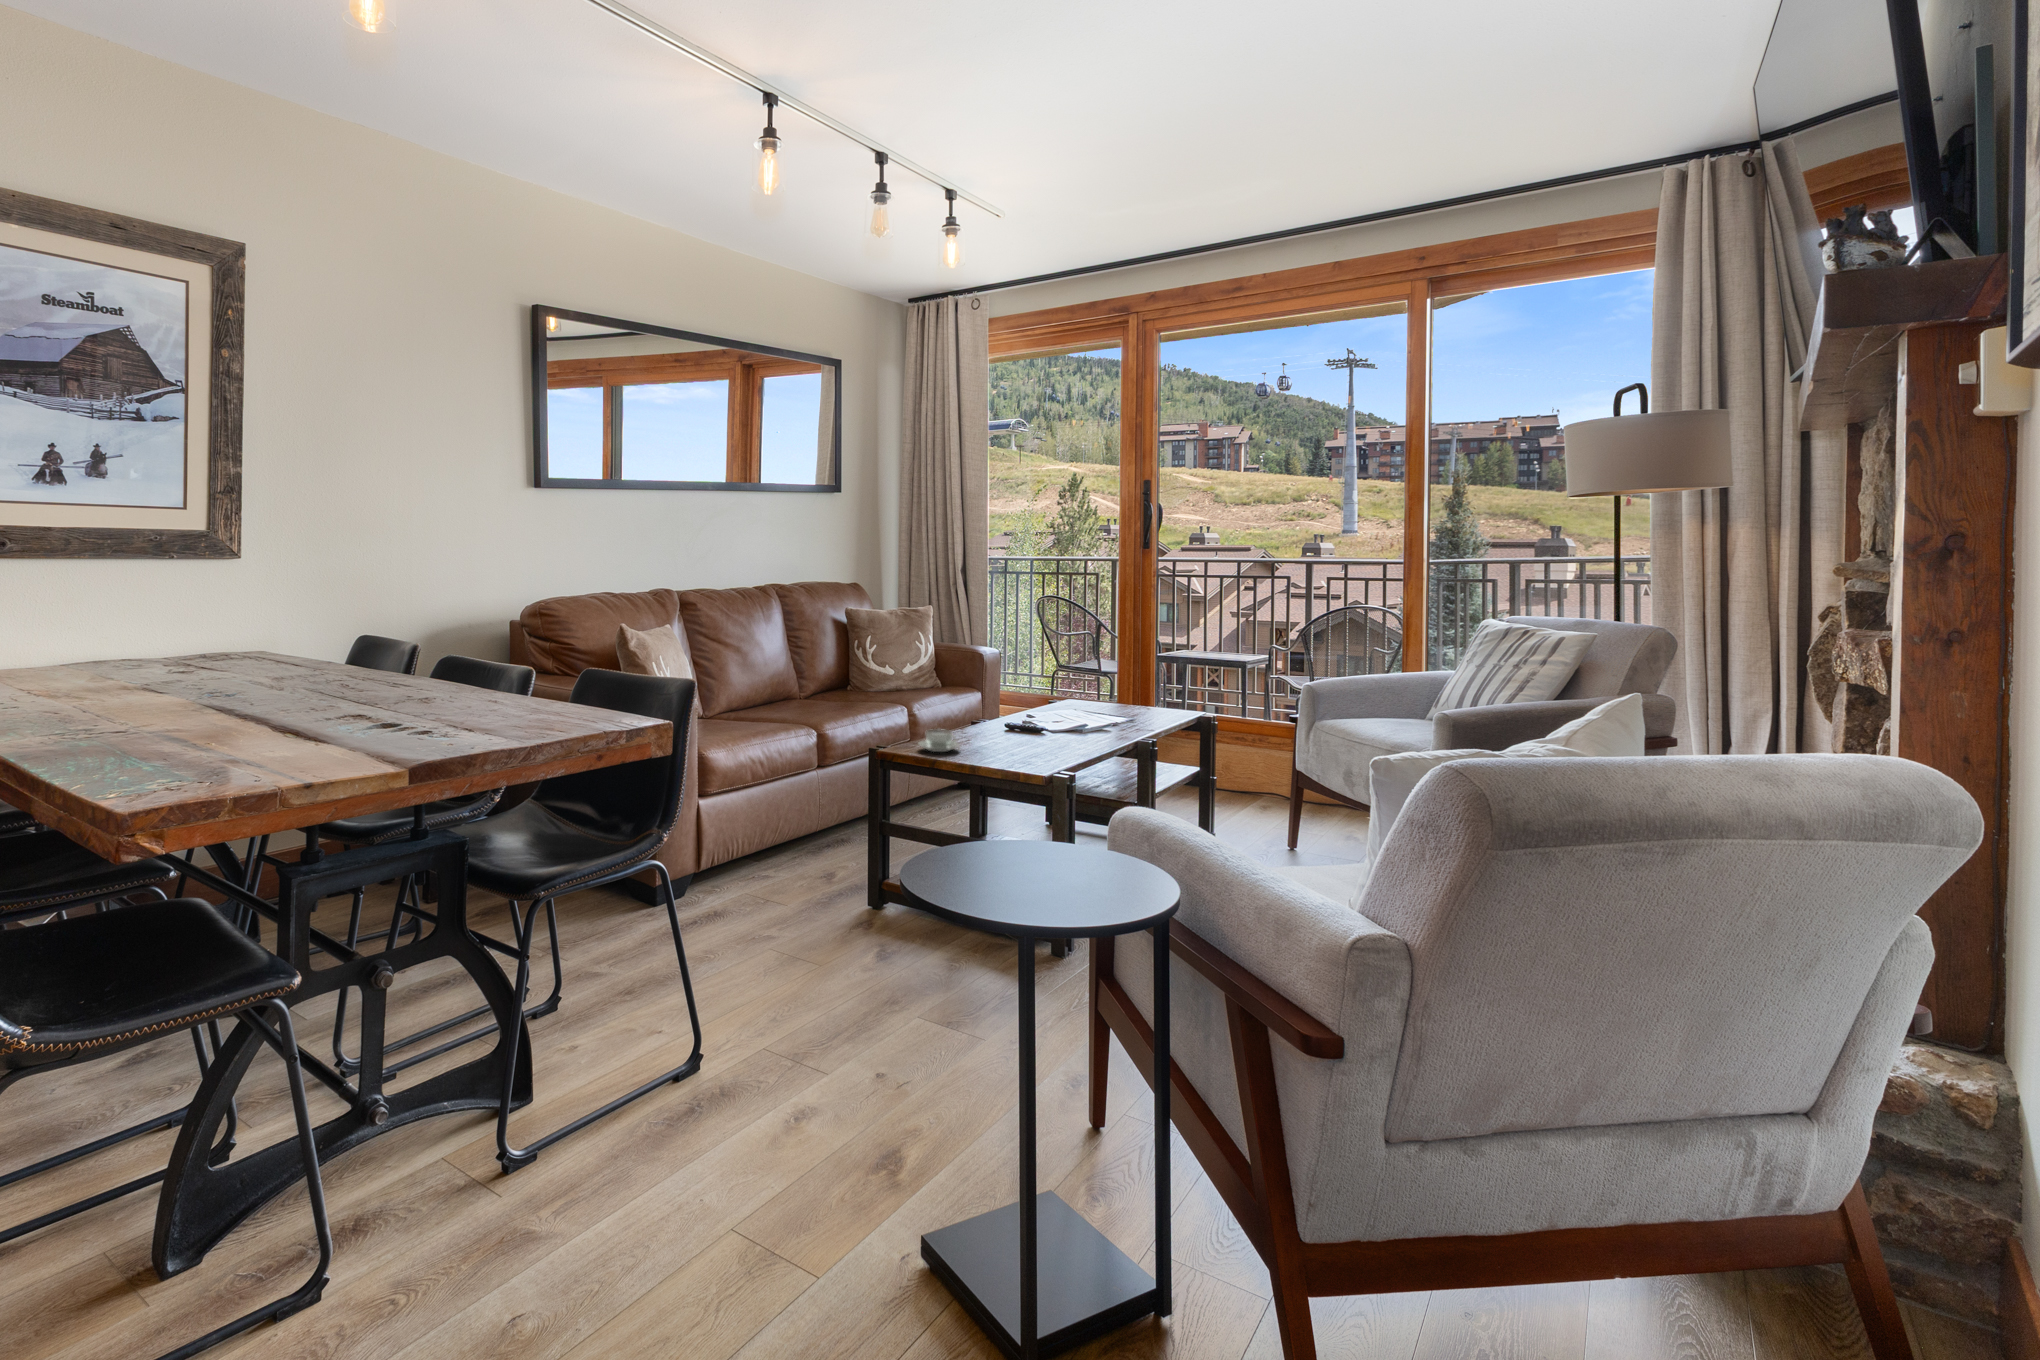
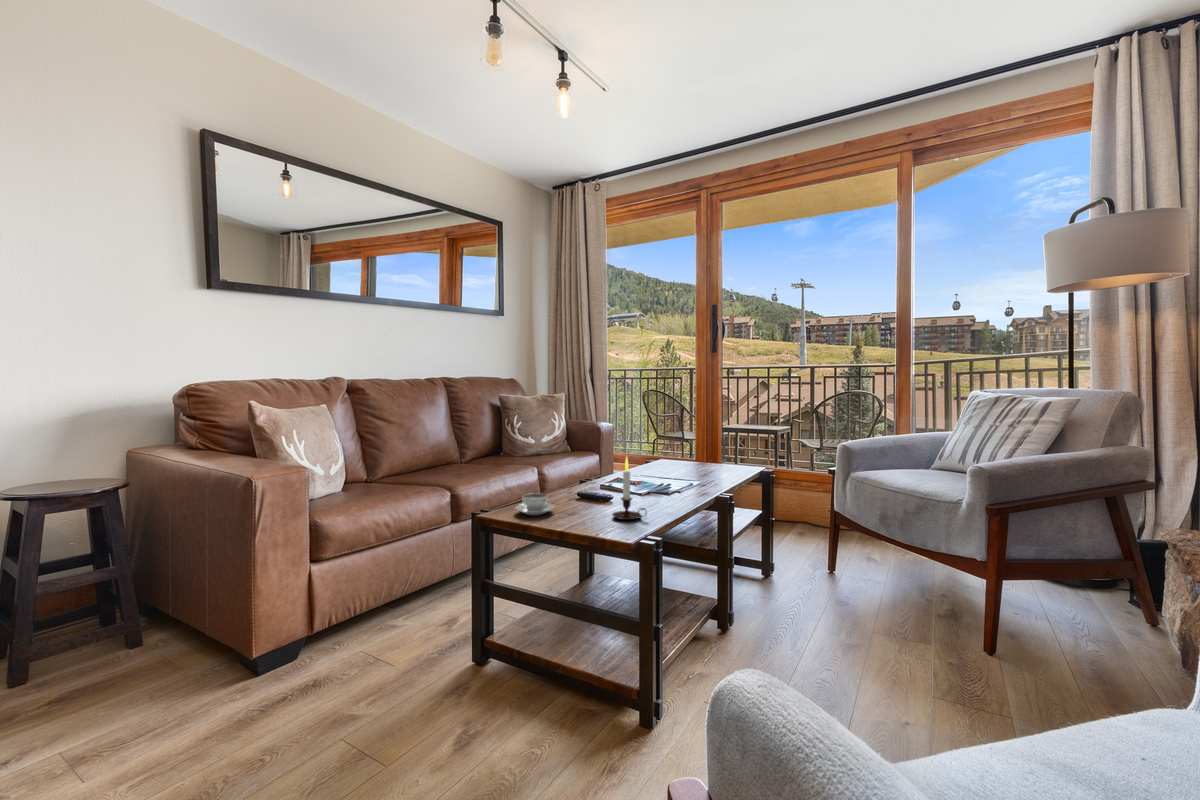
candle: none [1025,690,1063,759] -> present [612,457,647,520]

